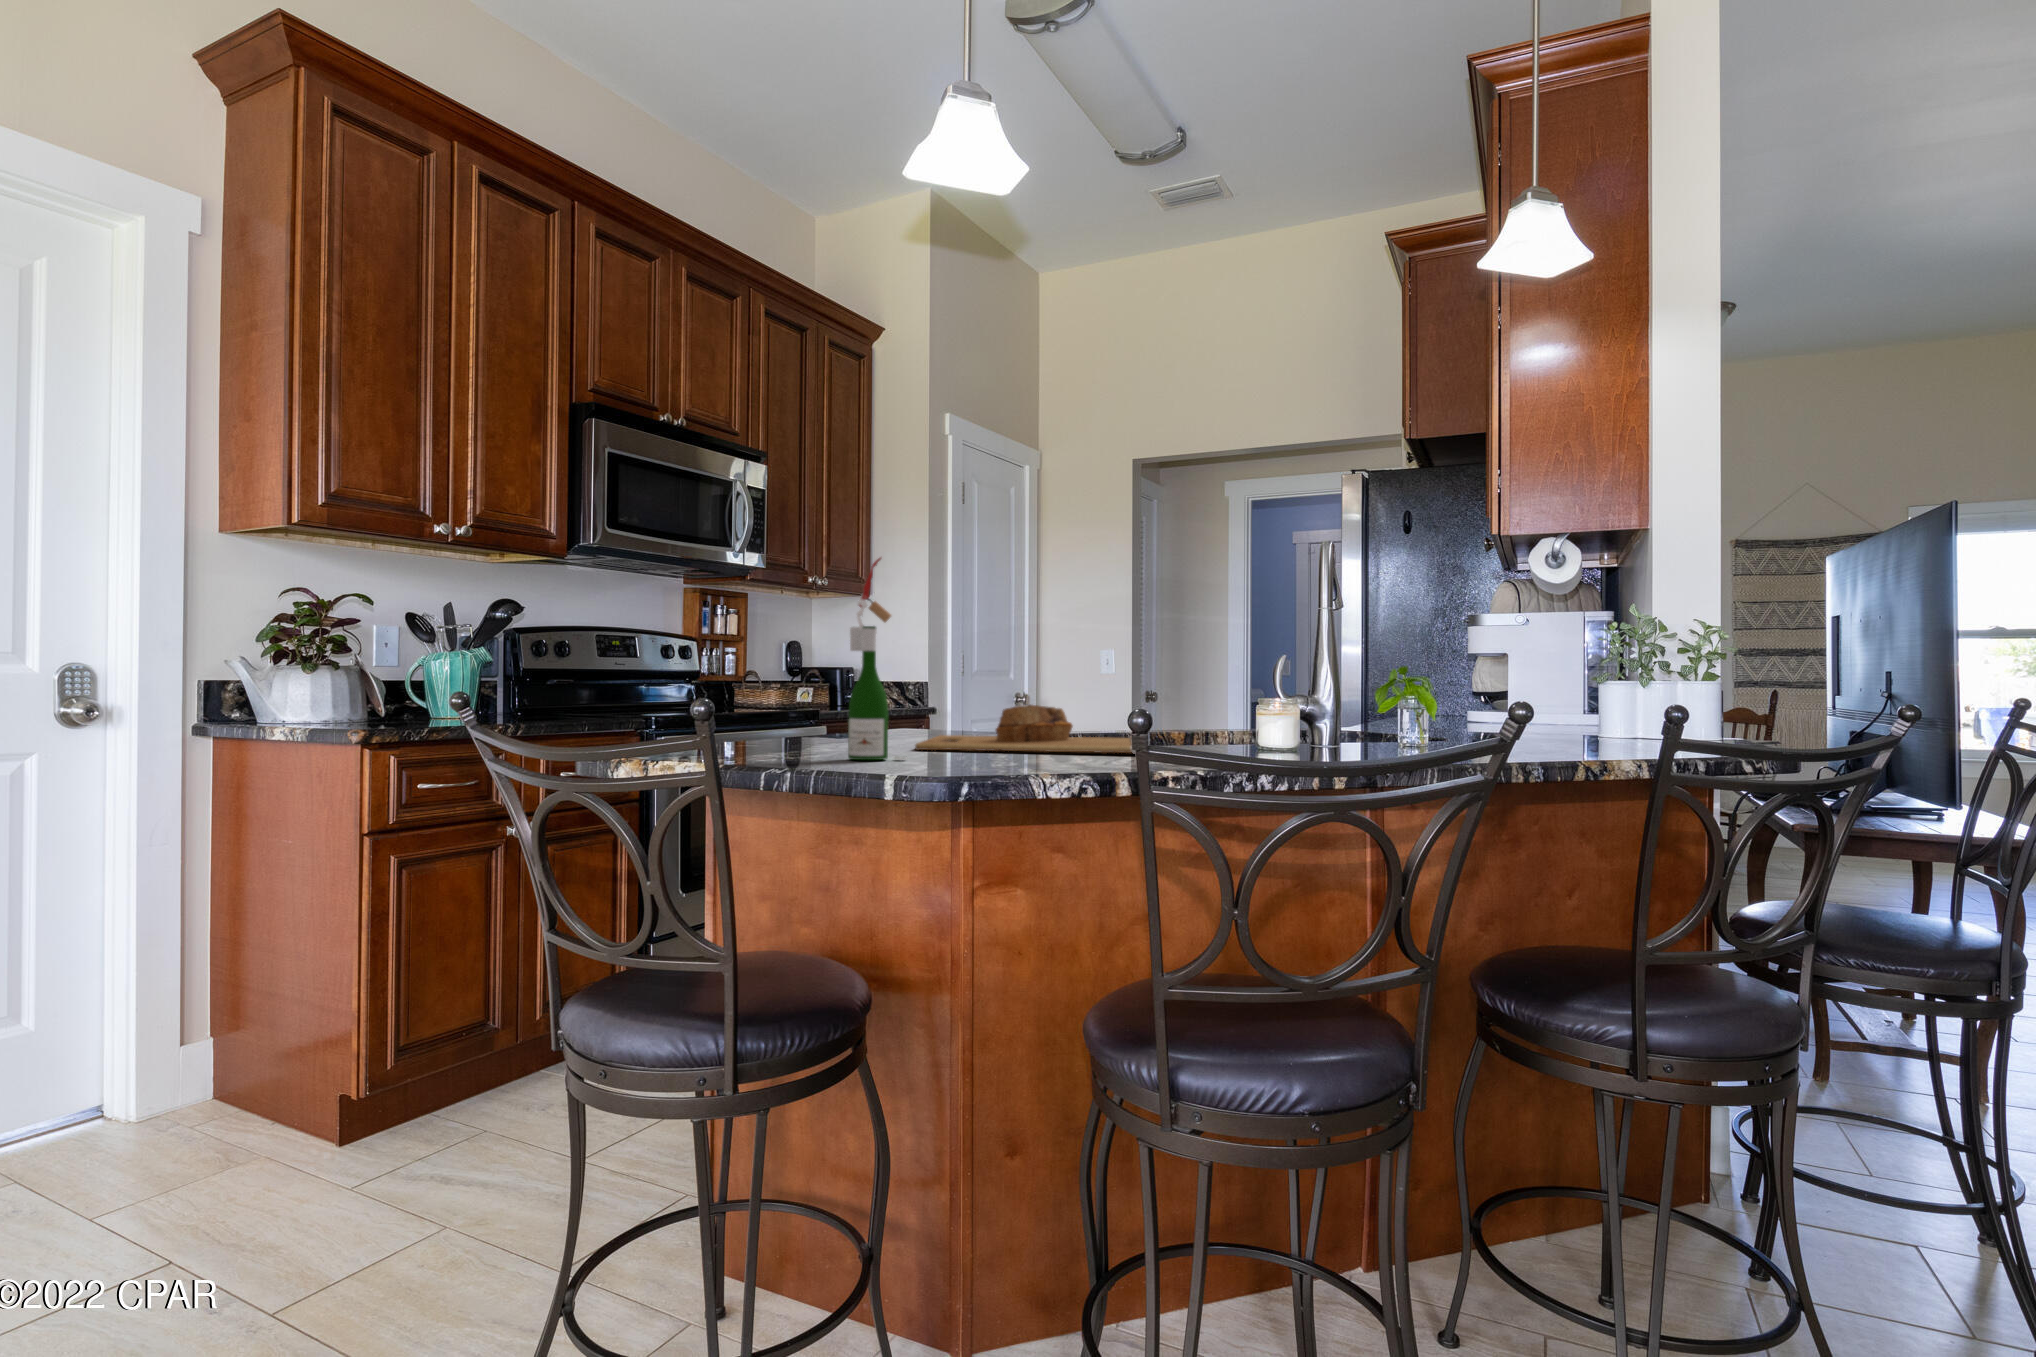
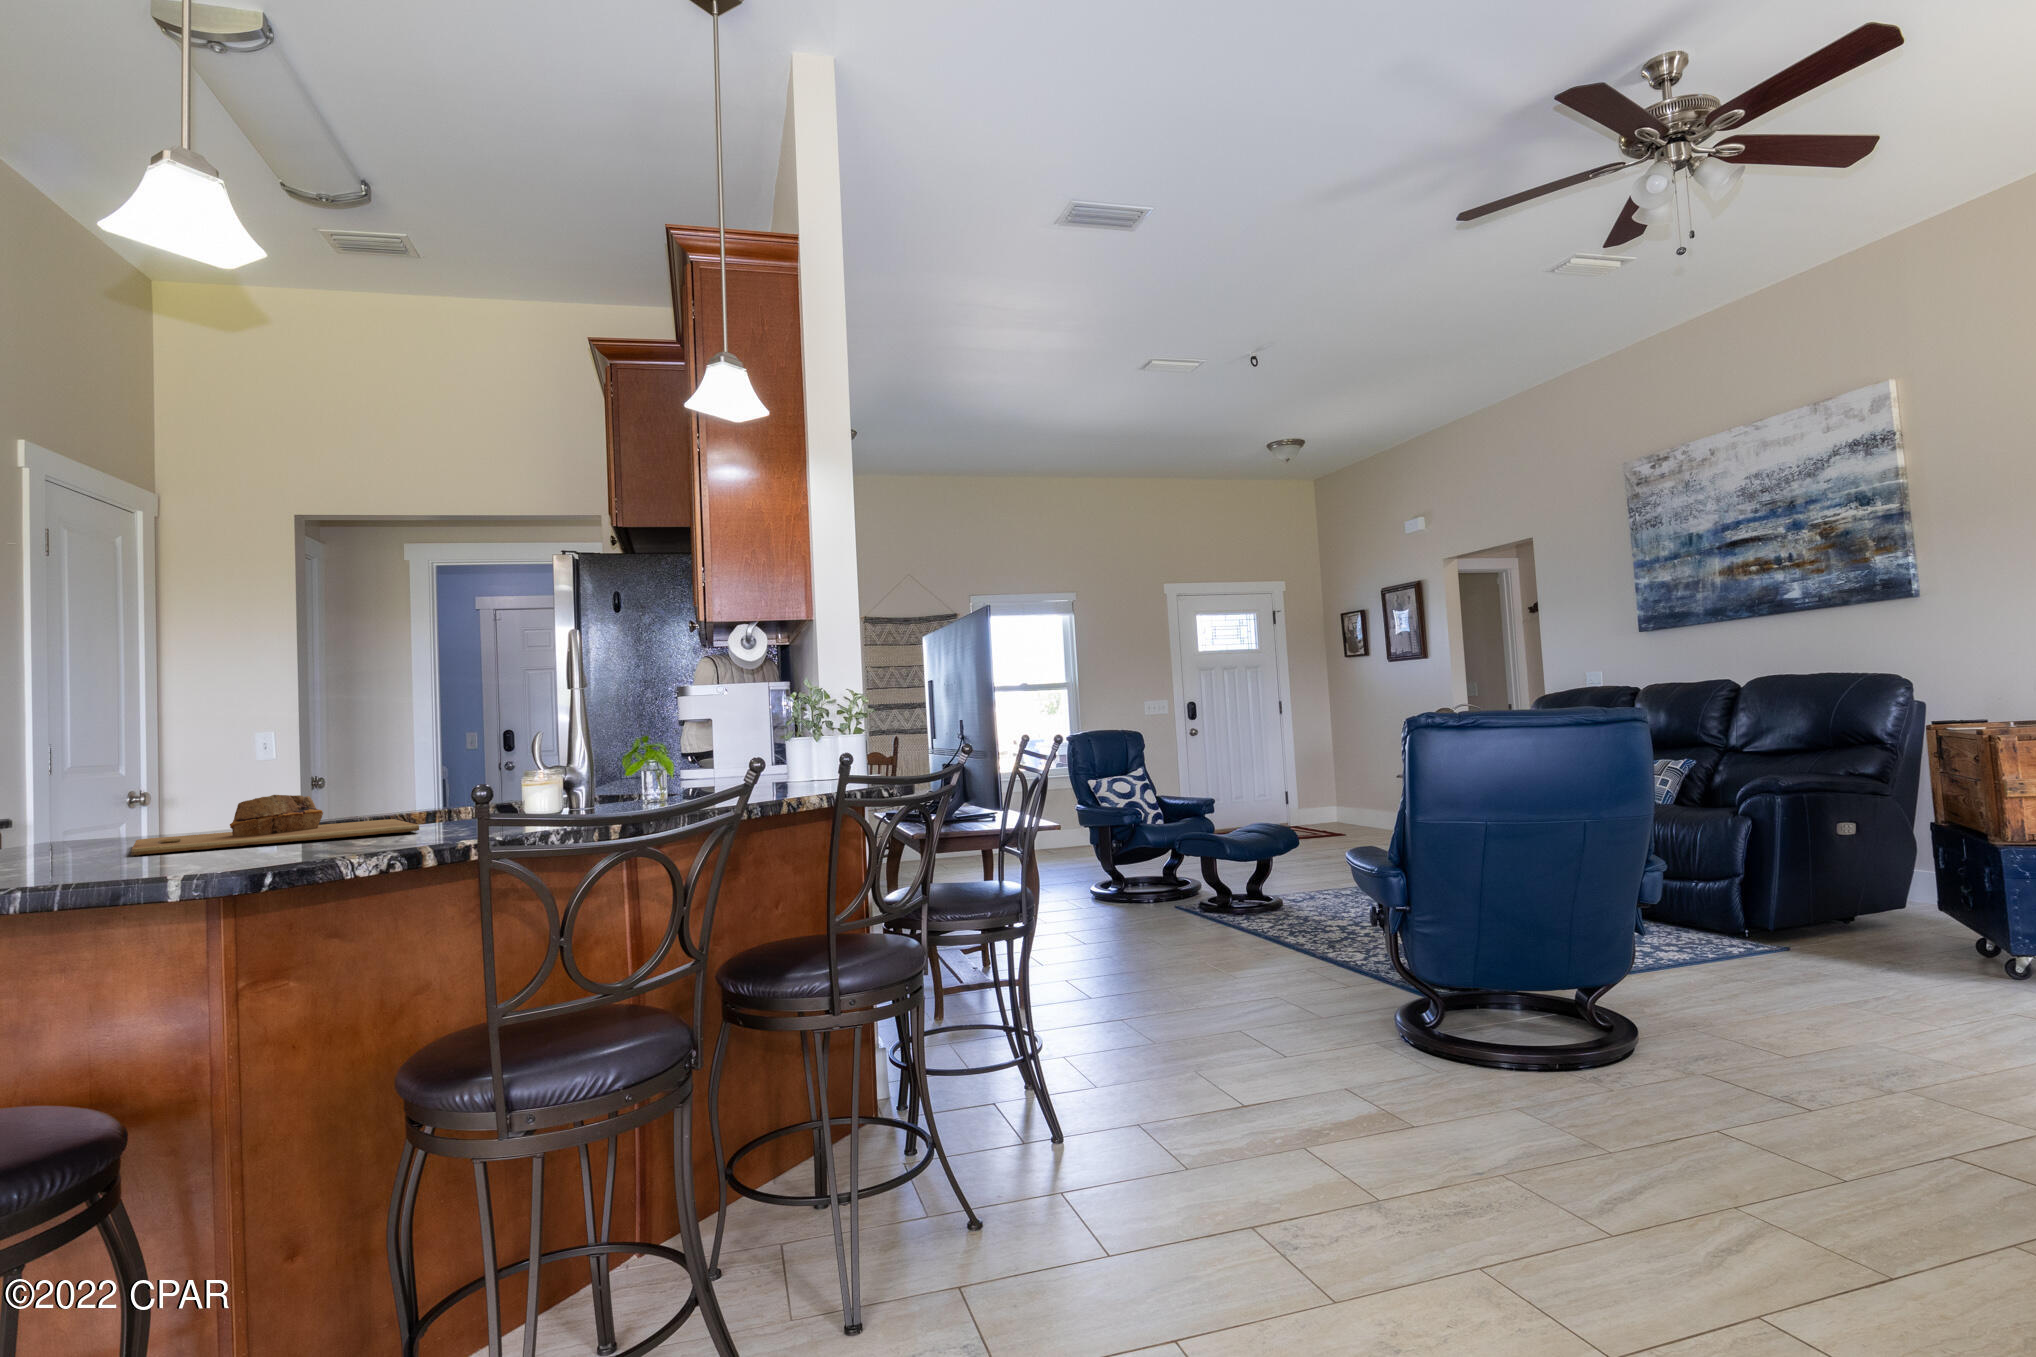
wine bottle: present [848,558,907,760] -> none [63,647,151,871]

